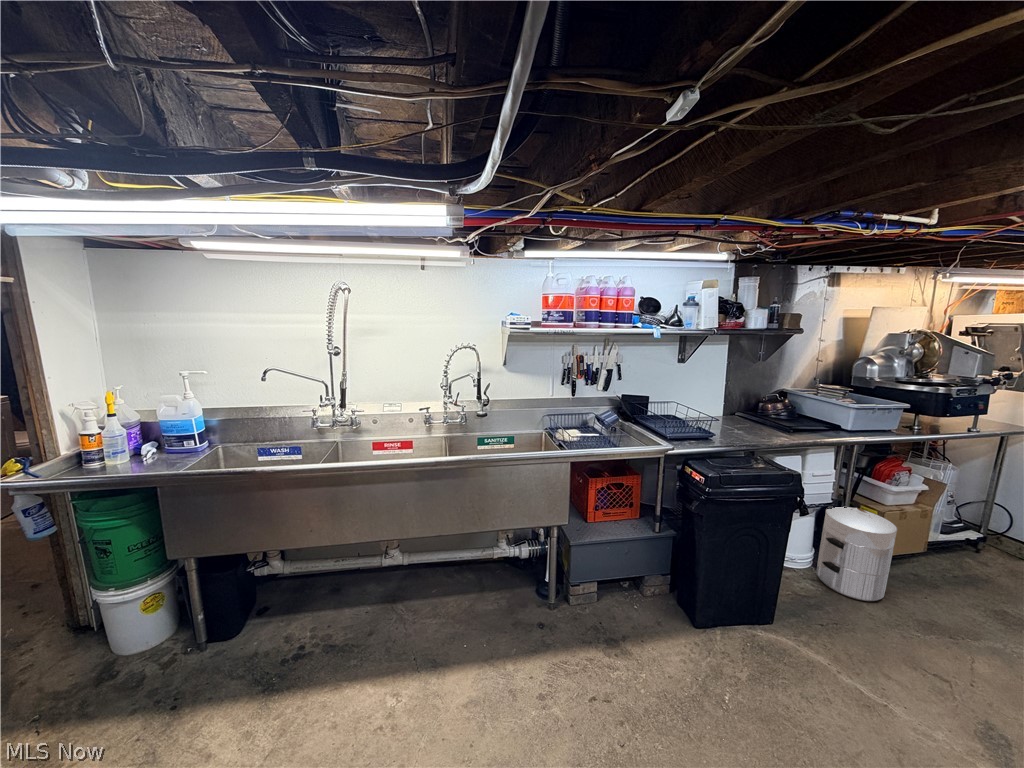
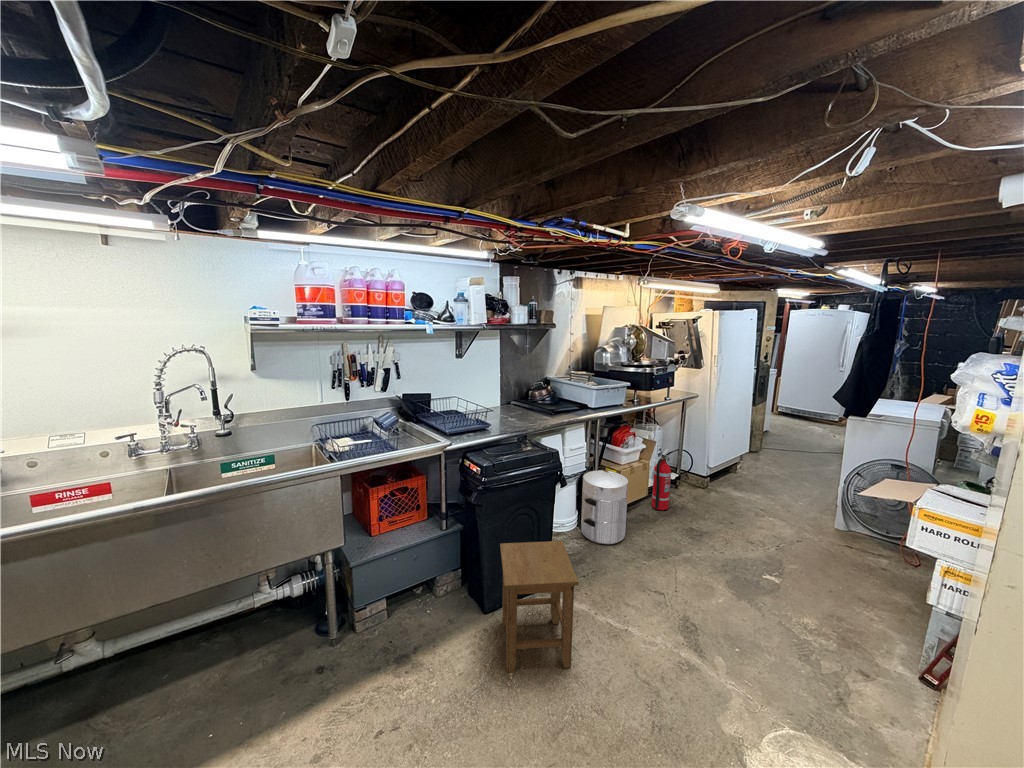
fire extinguisher: none [930,498,971,579] -> present [652,449,671,510]
stool: none [716,562,826,722] -> present [500,541,579,672]

